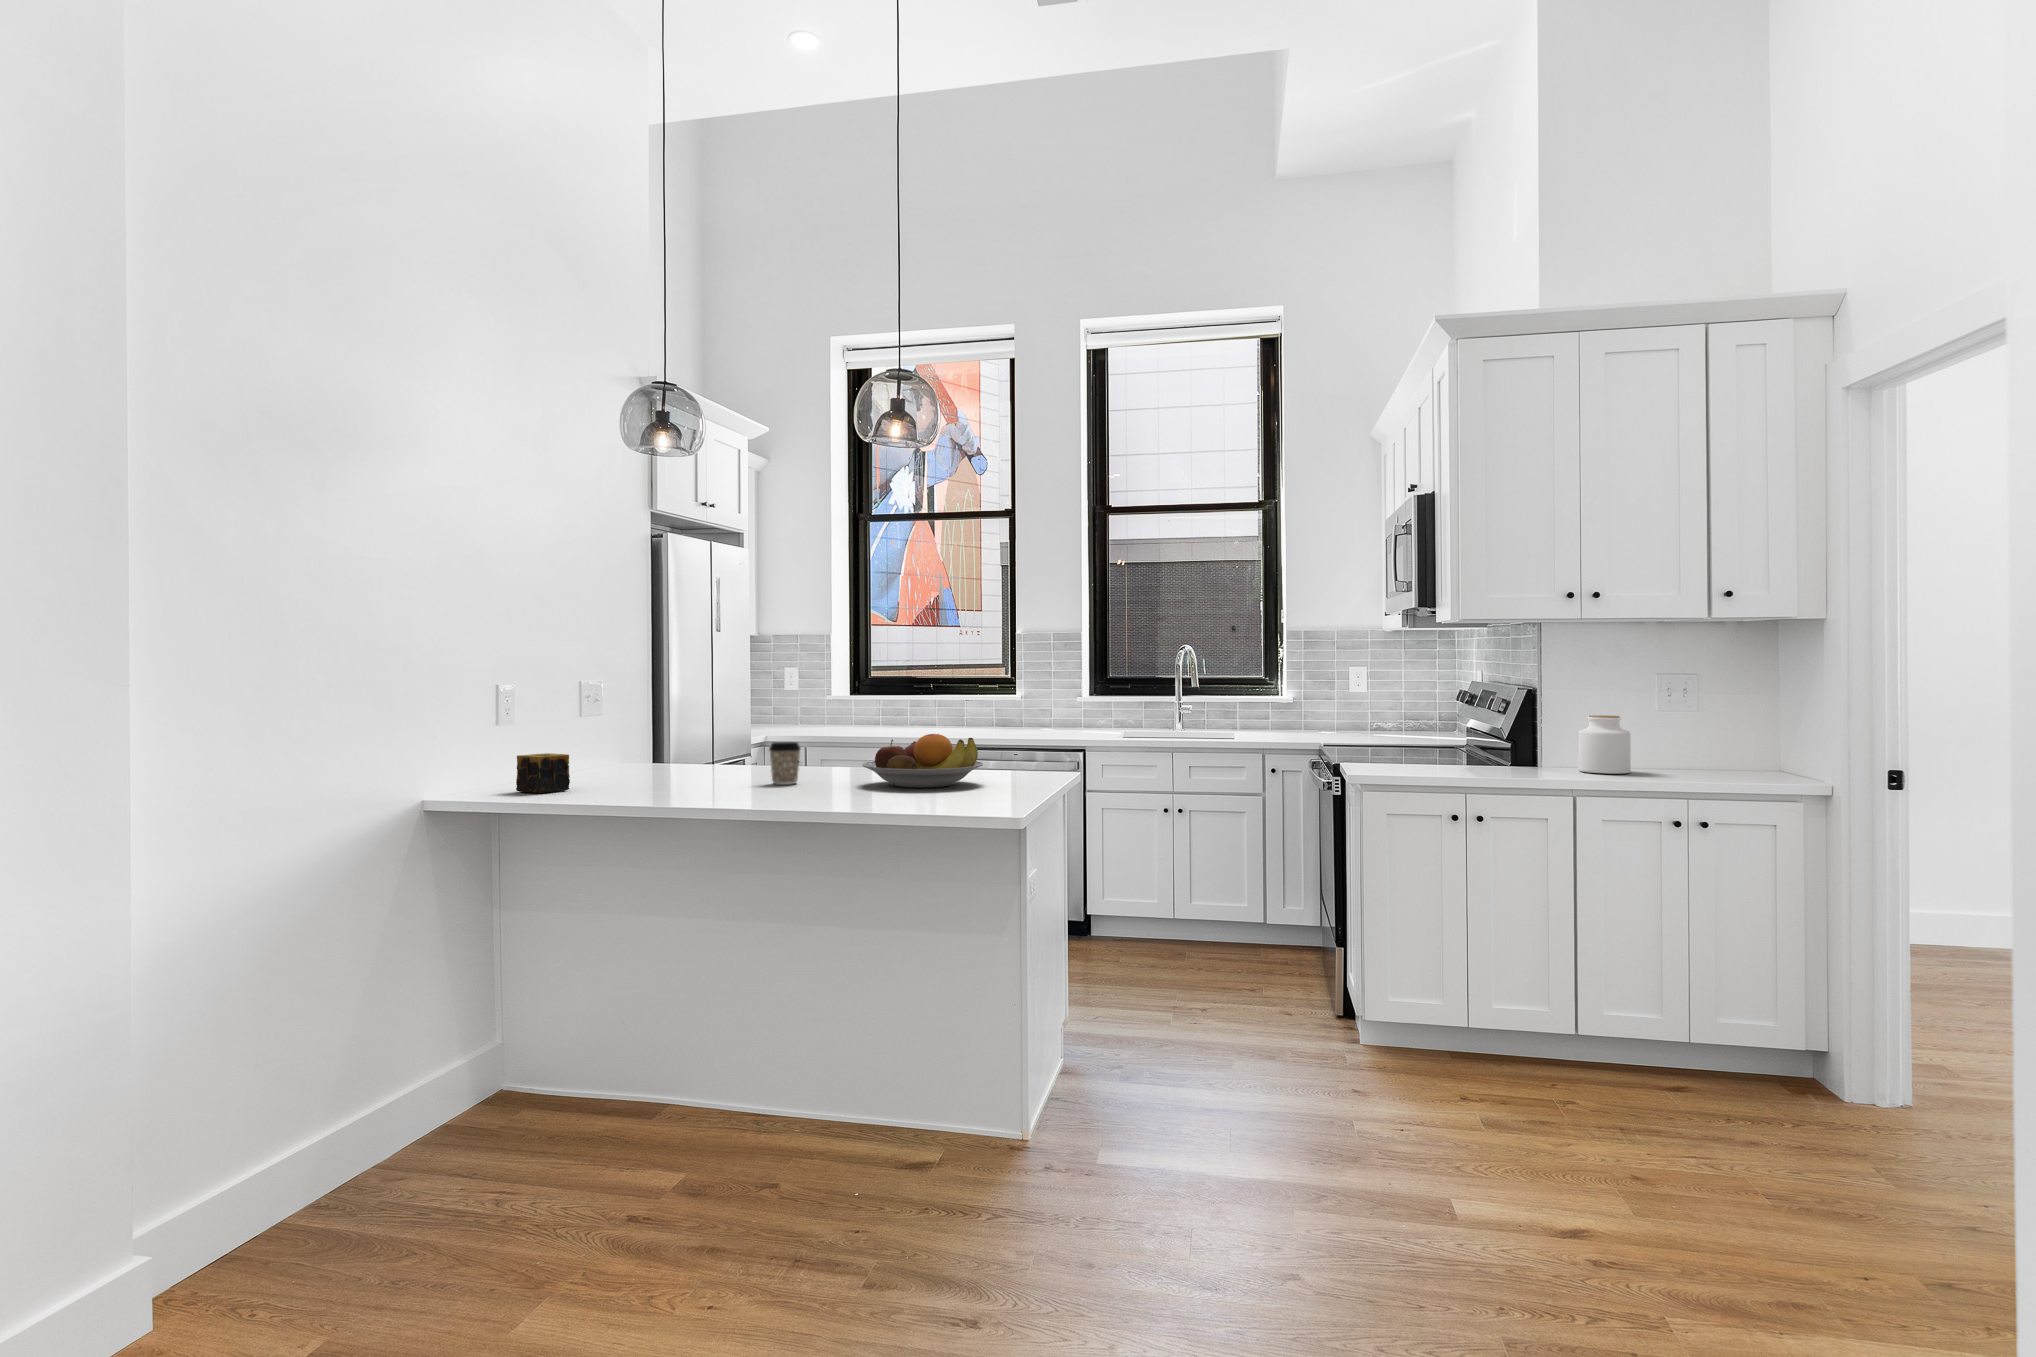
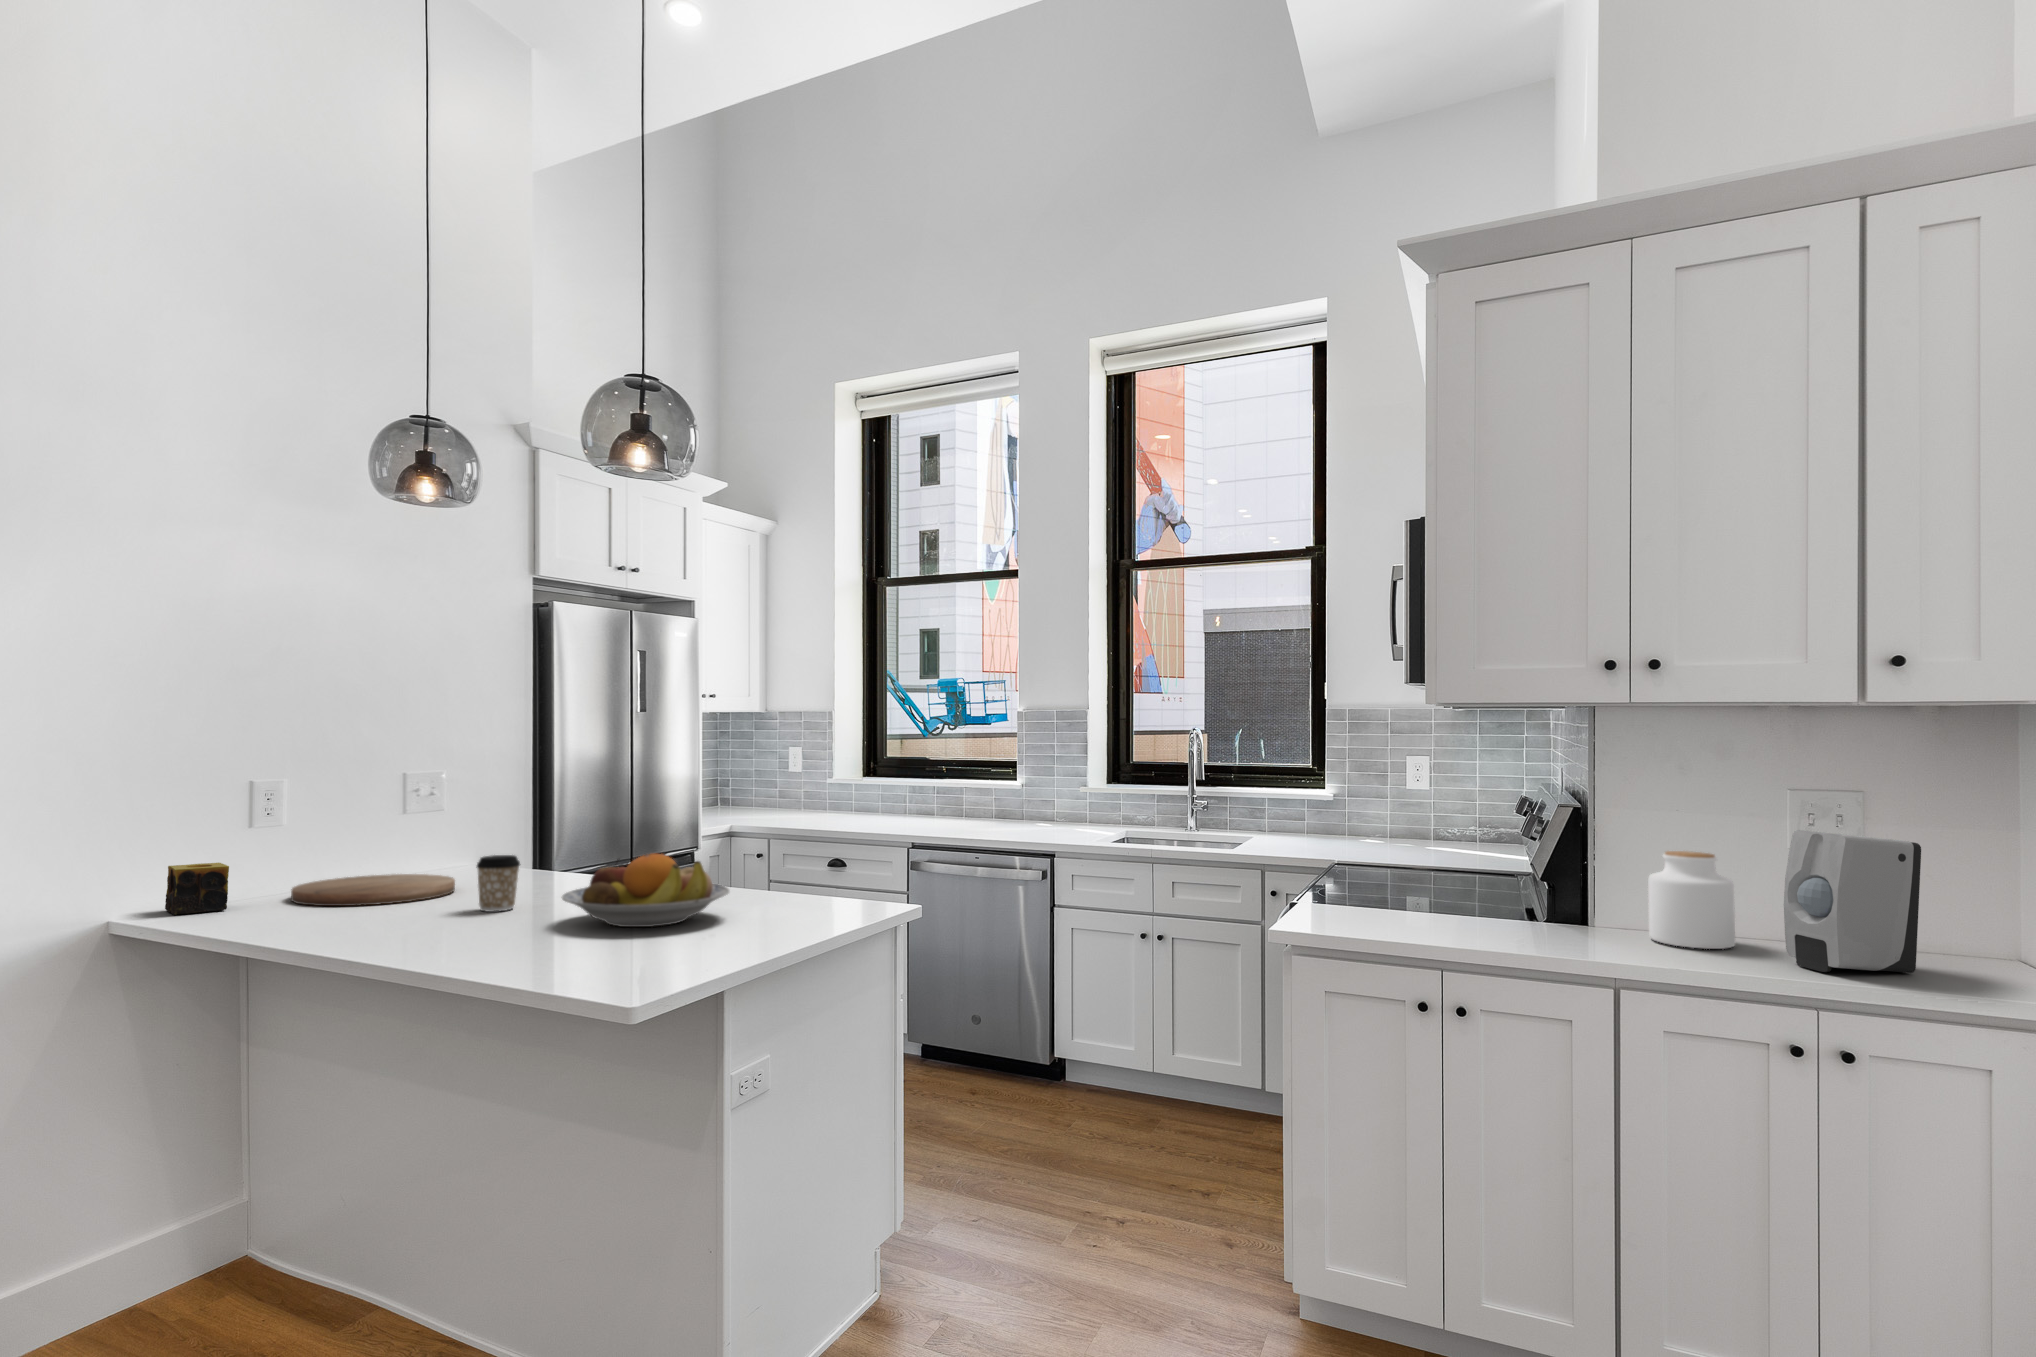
soap dispenser: none [1665,697,1740,780] -> present [1784,830,1921,973]
cutting board: none [587,766,709,786] -> present [291,874,455,906]

